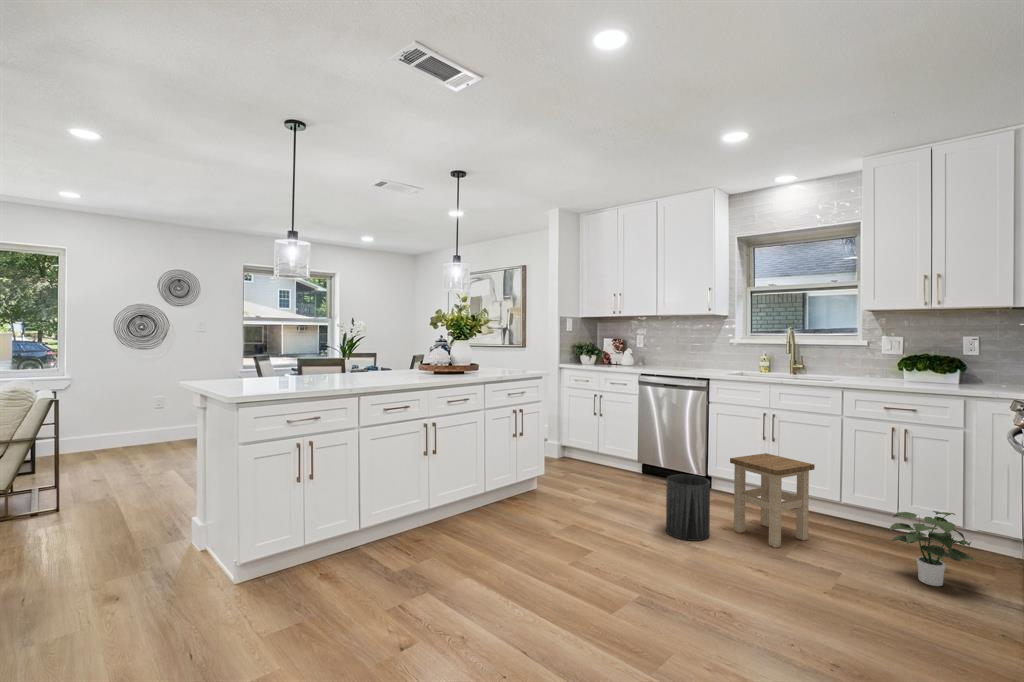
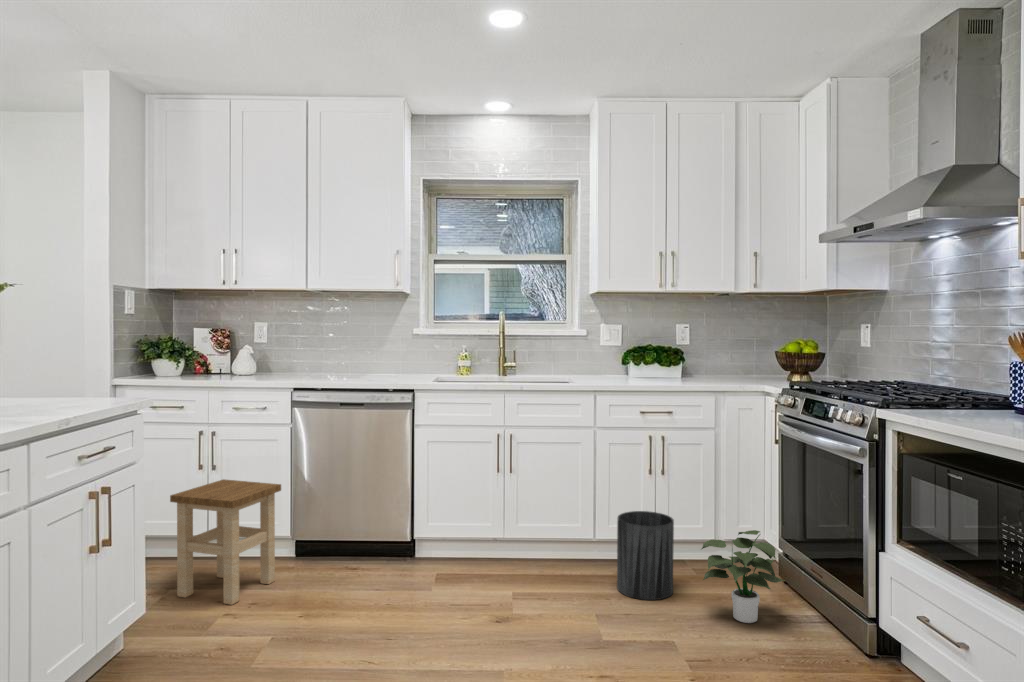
stool: present [730,453,815,548] -> present [170,479,281,605]
trash can: present [666,474,710,541] -> present [617,511,674,600]

